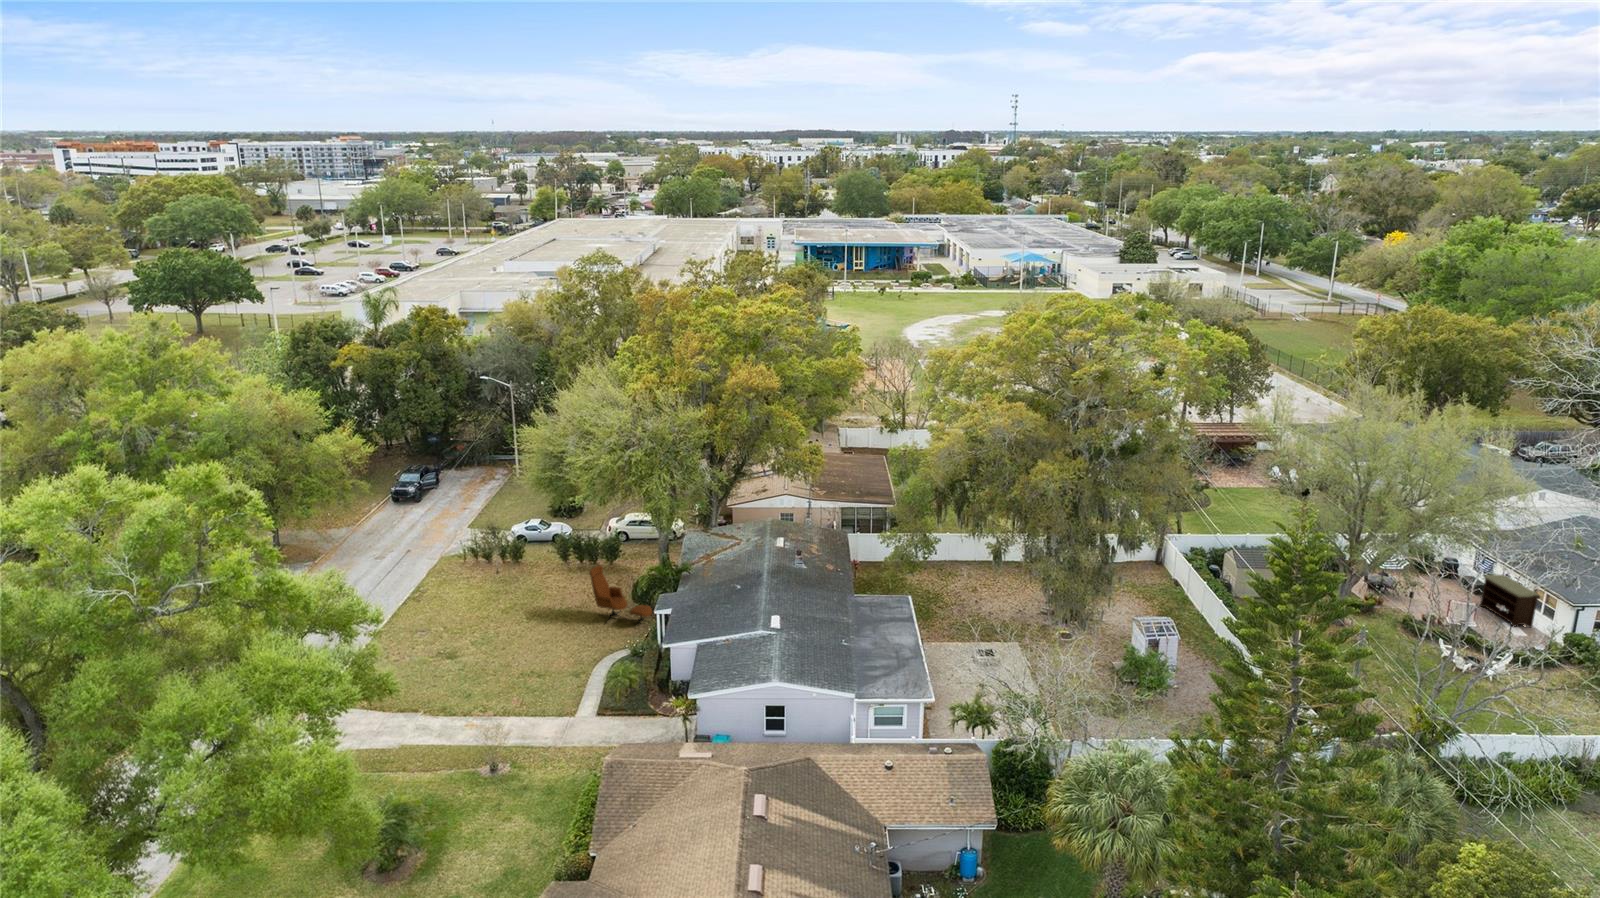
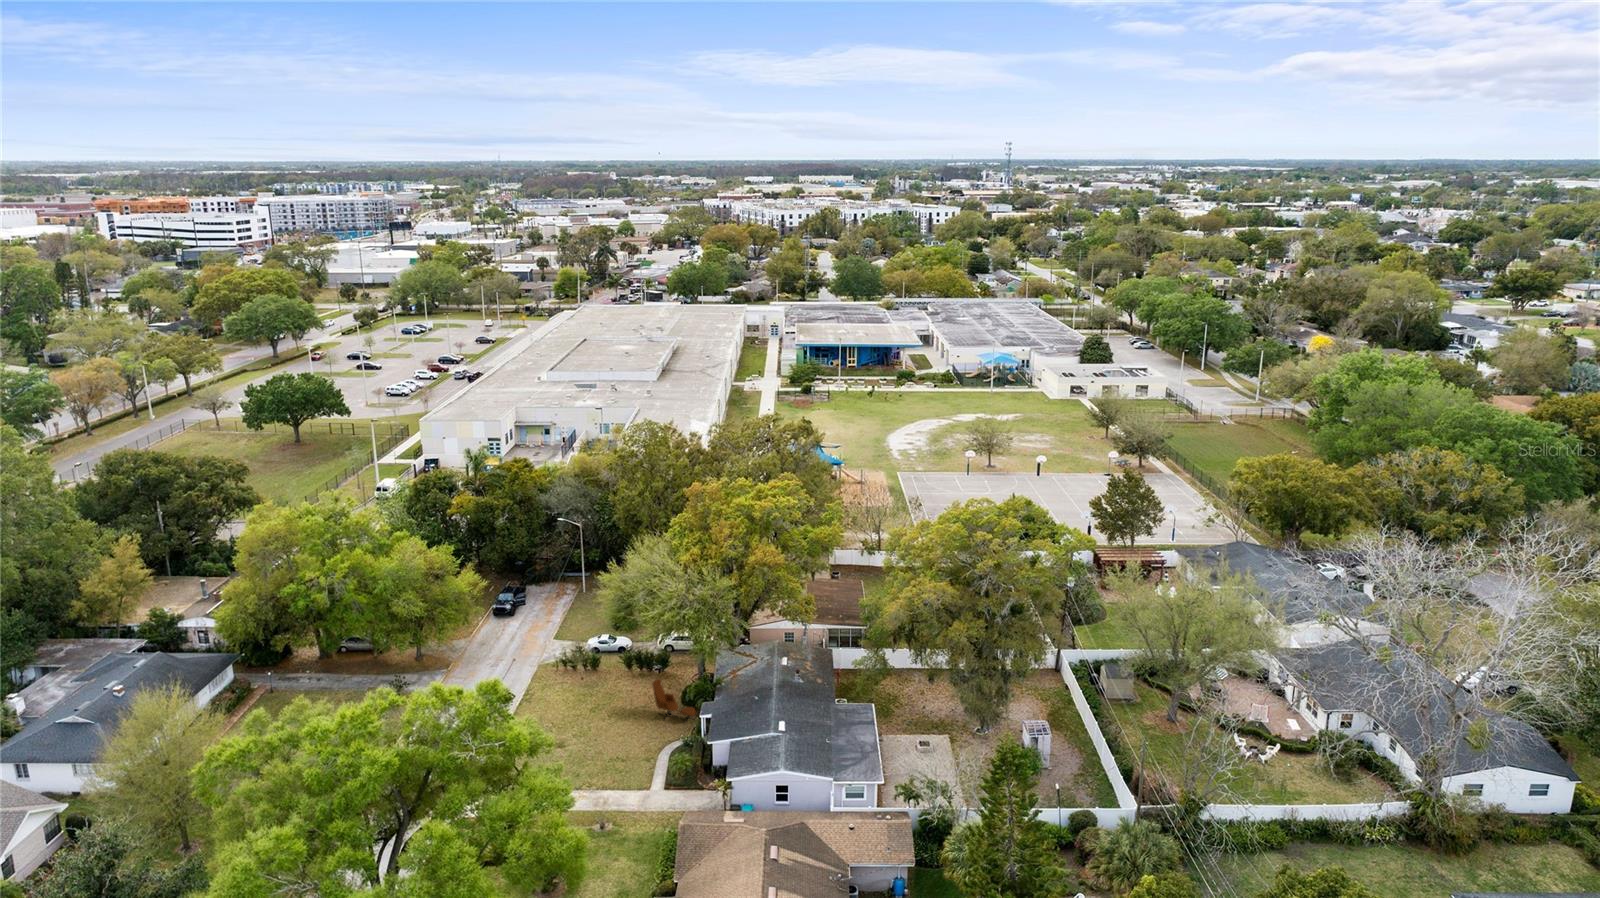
bench: present [1480,575,1540,627] -> none [1275,684,1309,723]

